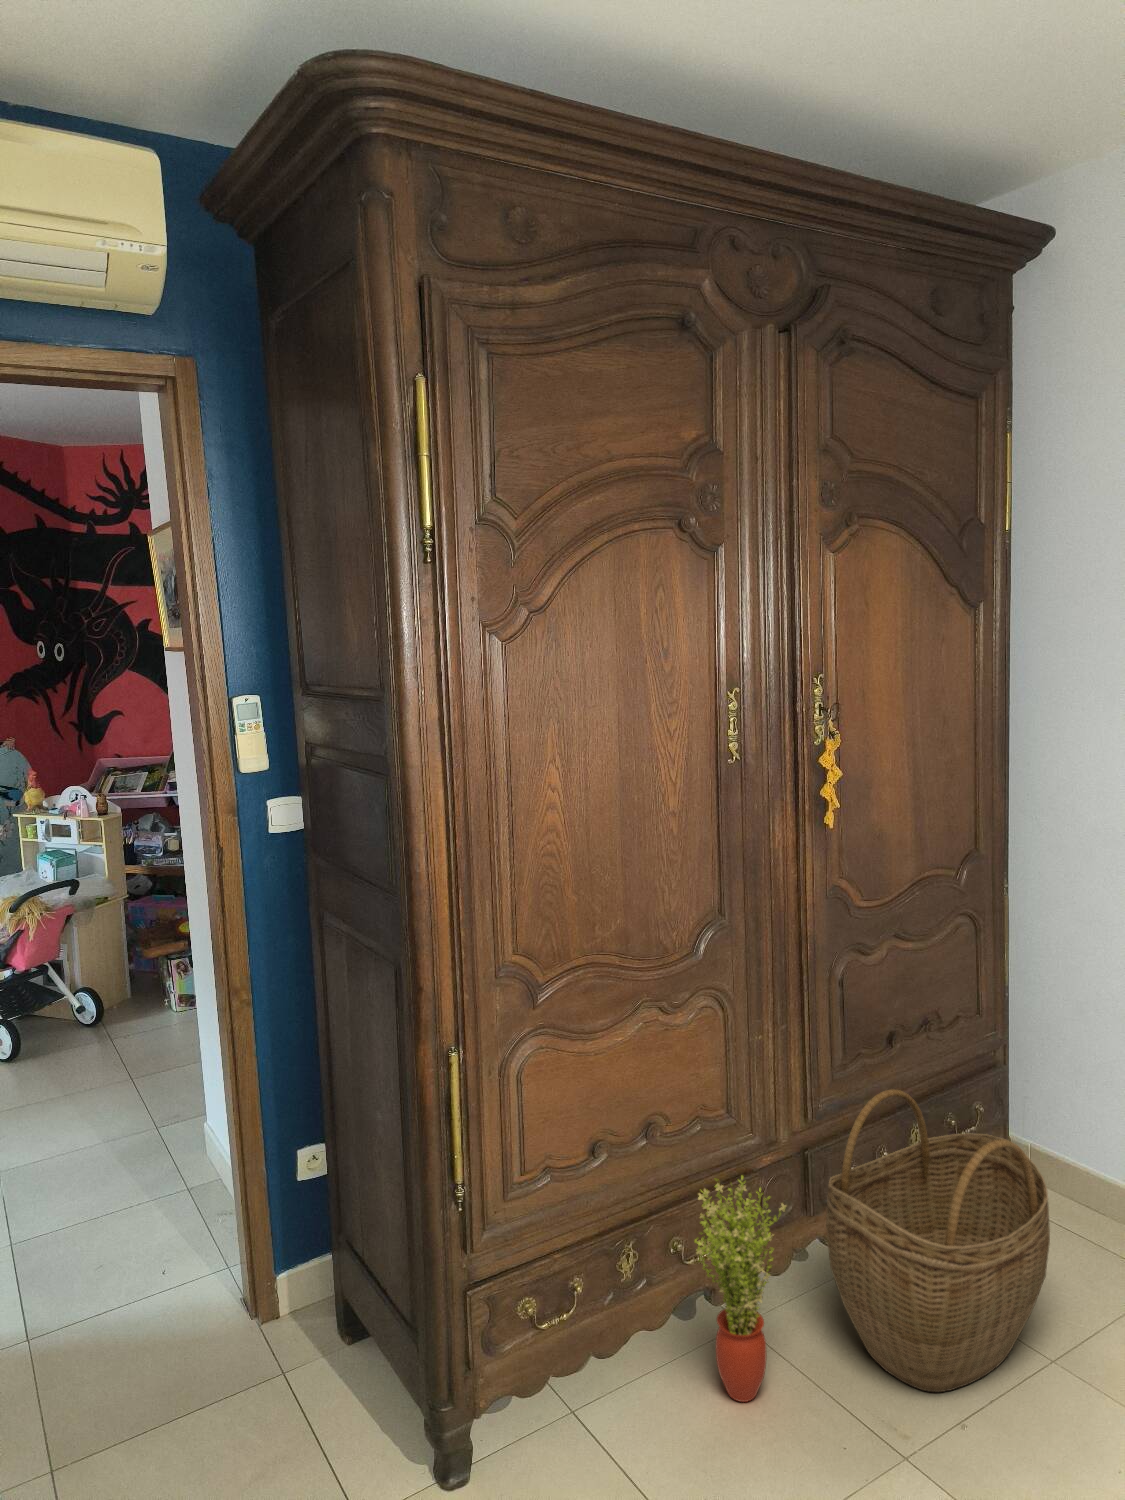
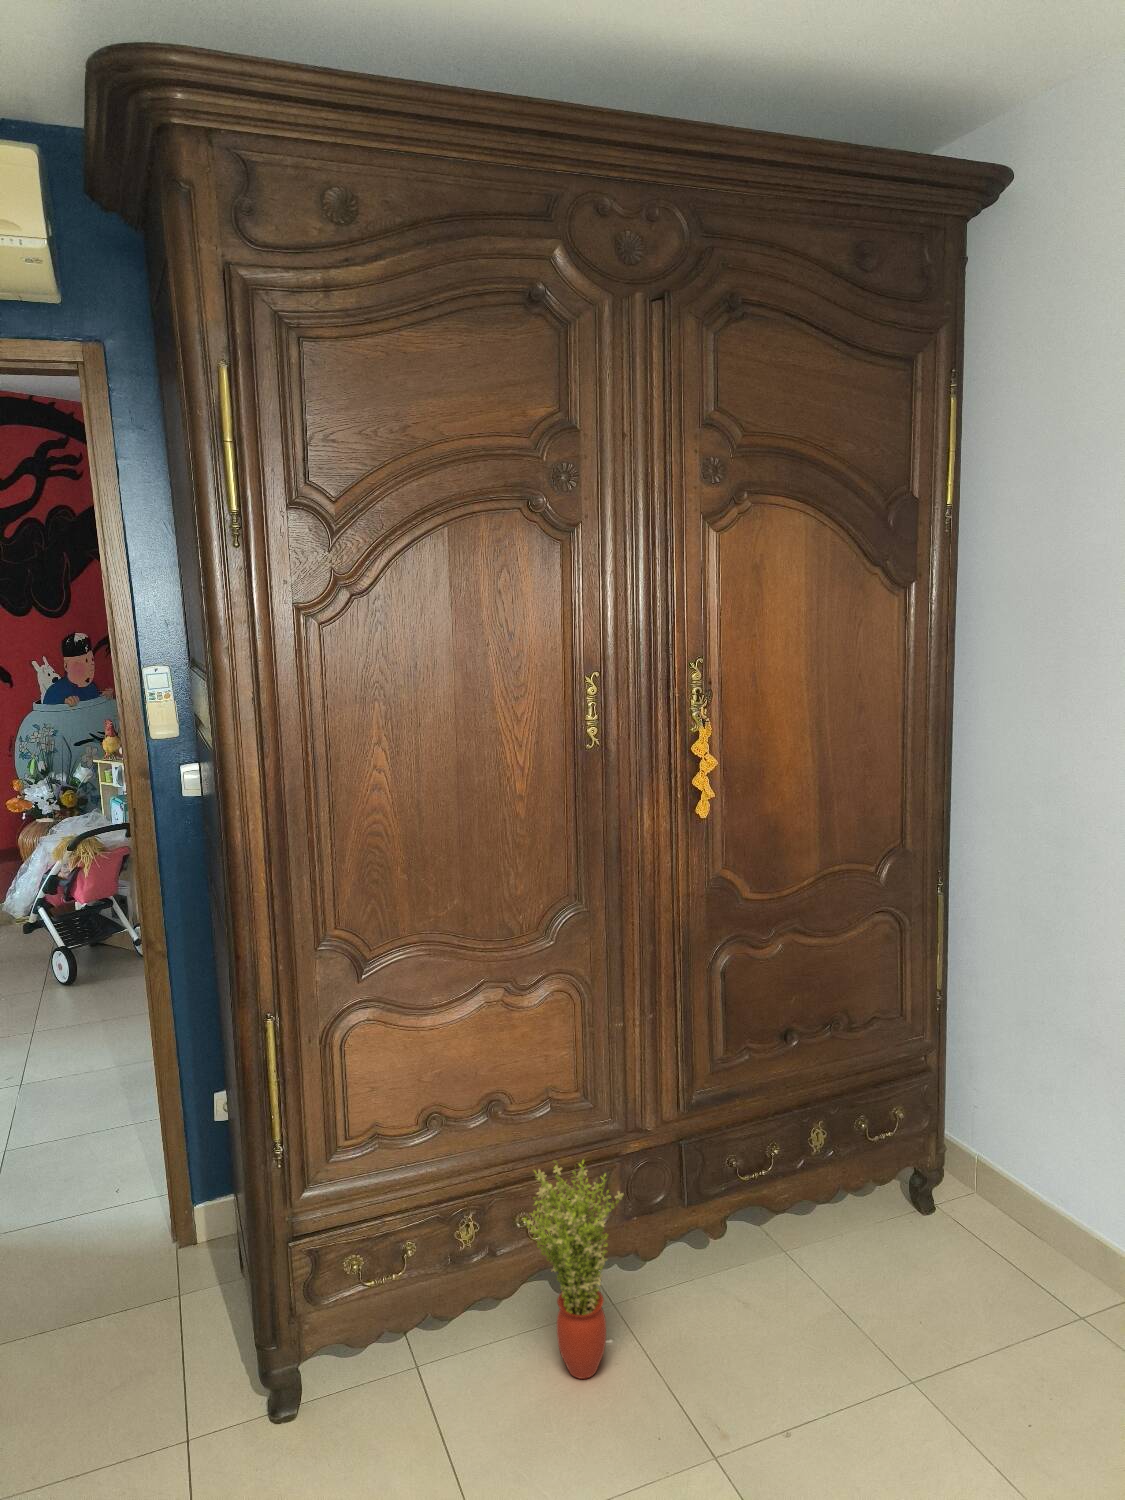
woven basket: present [826,1089,1050,1392] -> none [683,1086,913,1396]

